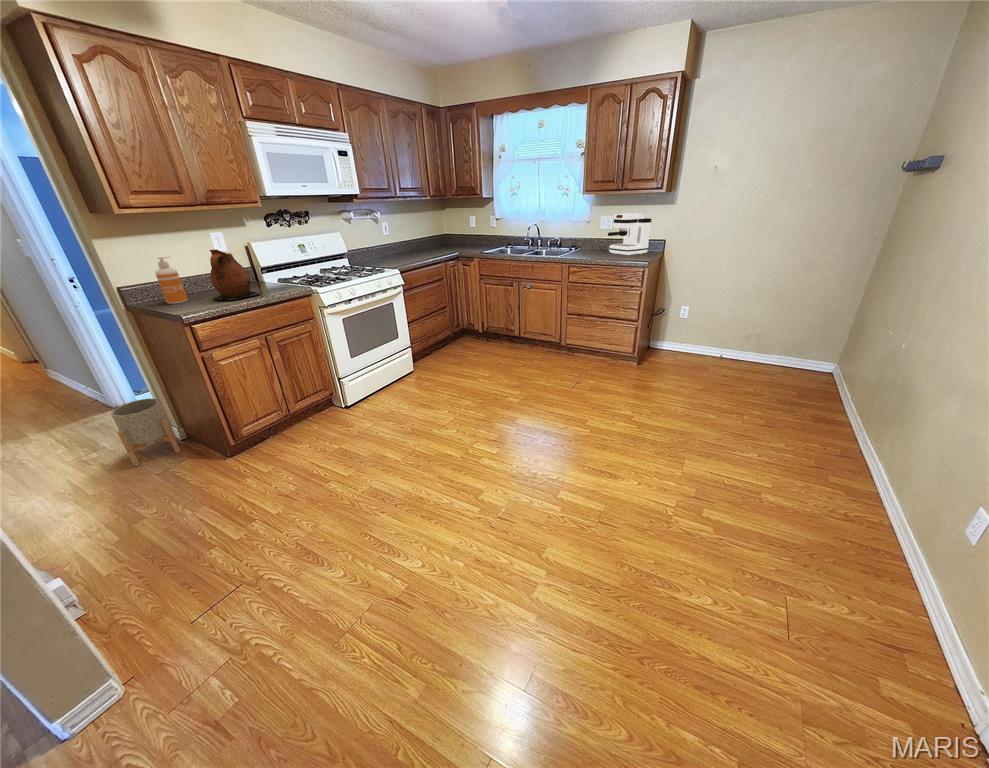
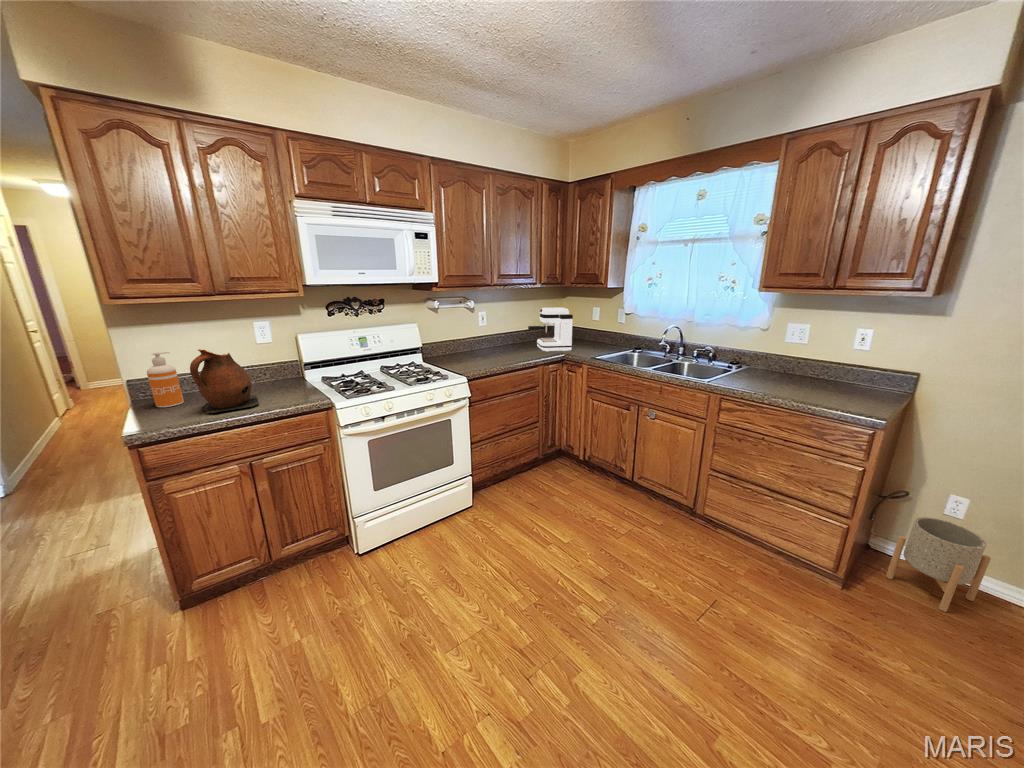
coffee maker: present [608,213,652,256] -> present [528,308,573,352]
planter: present [111,398,180,466] -> present [886,517,991,612]

